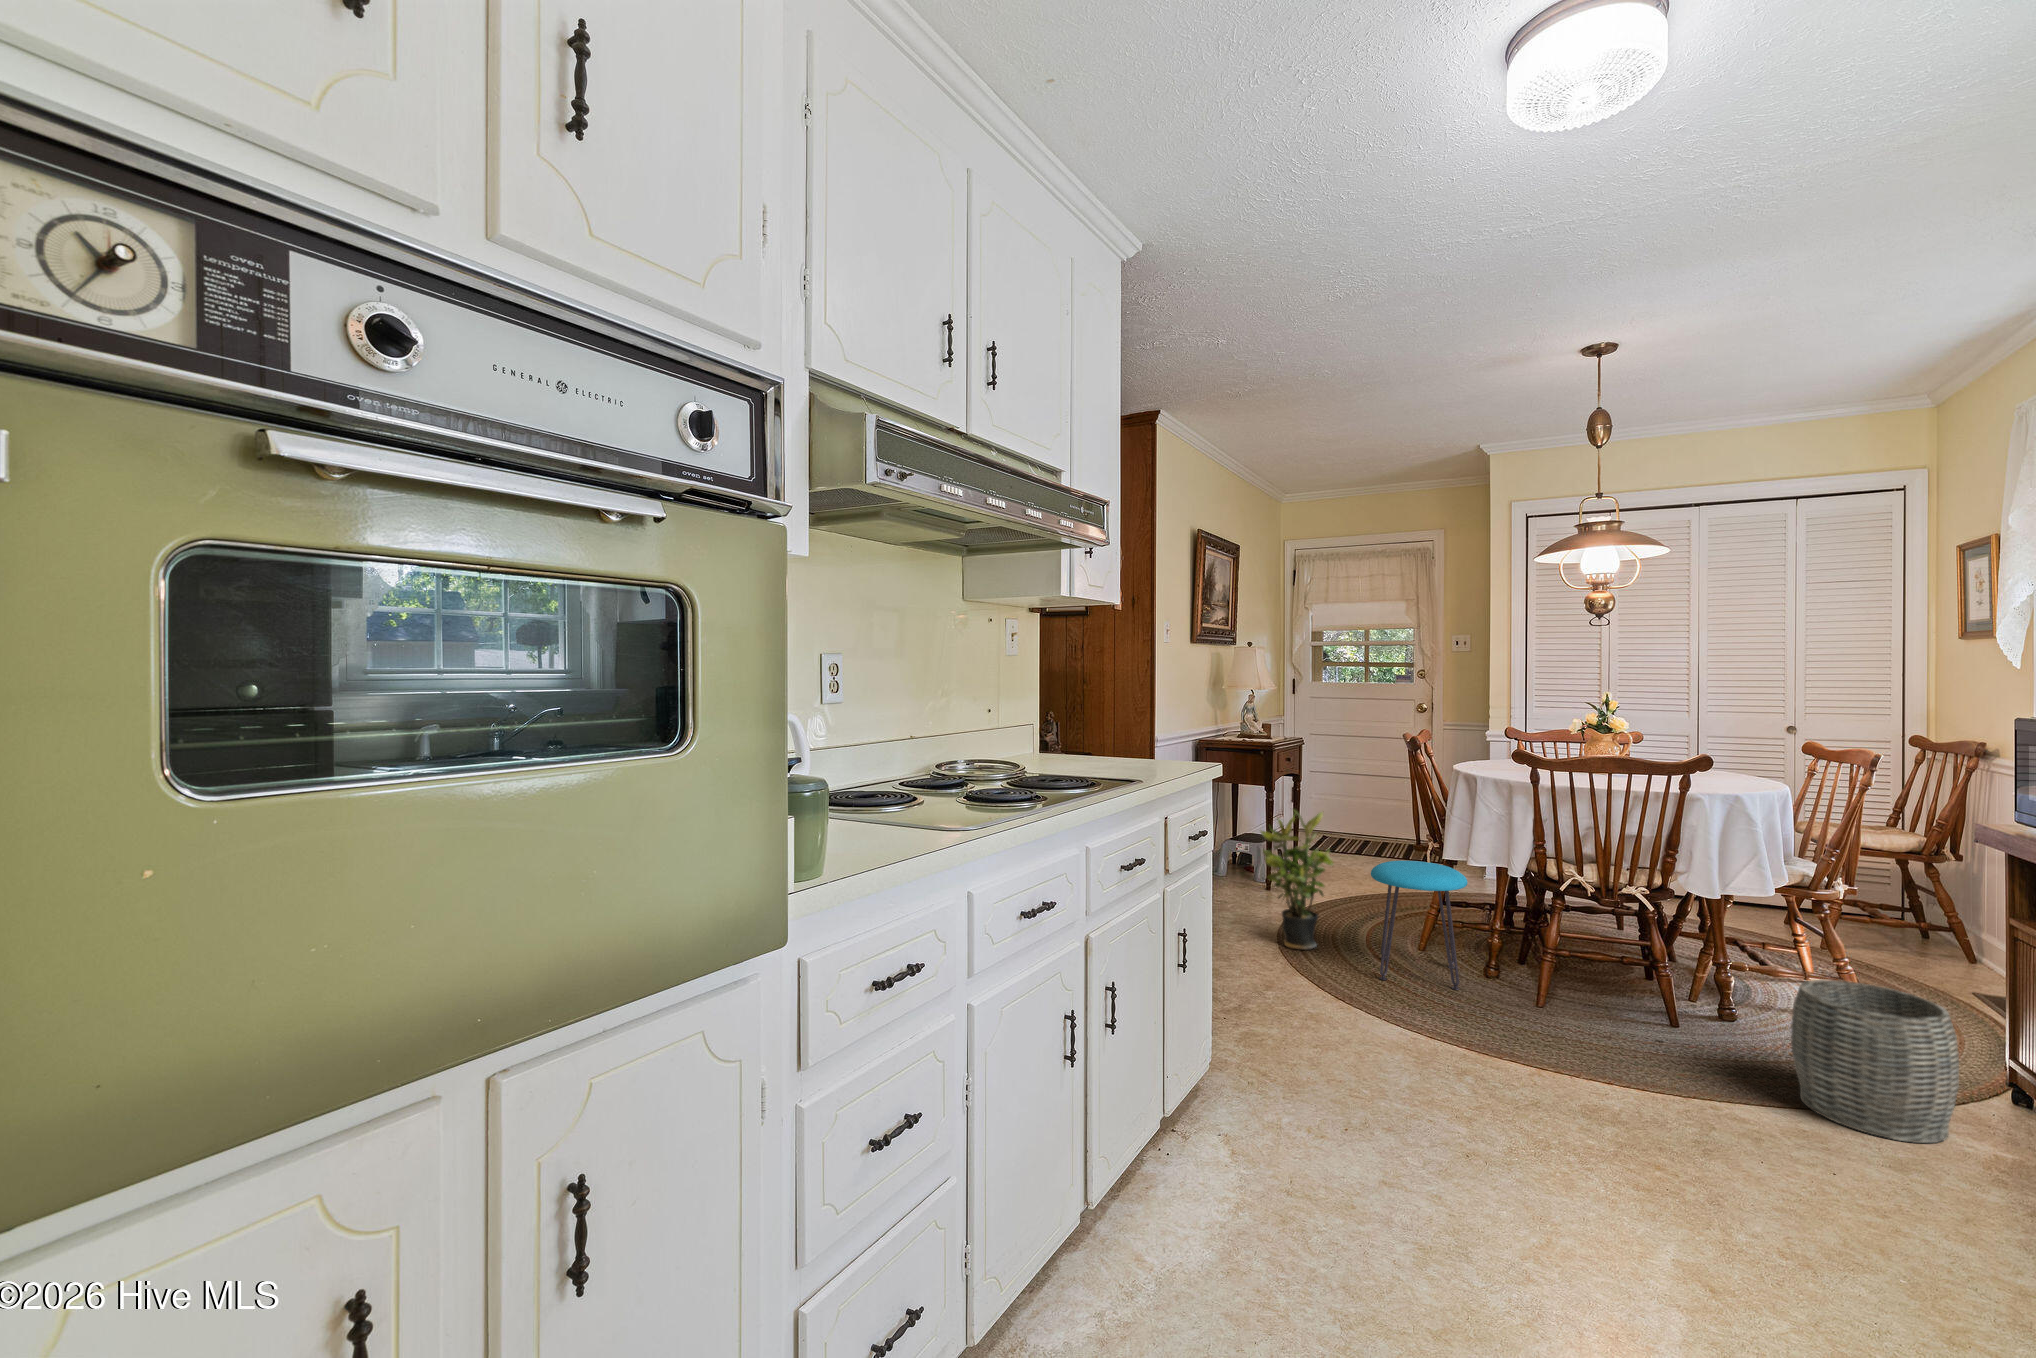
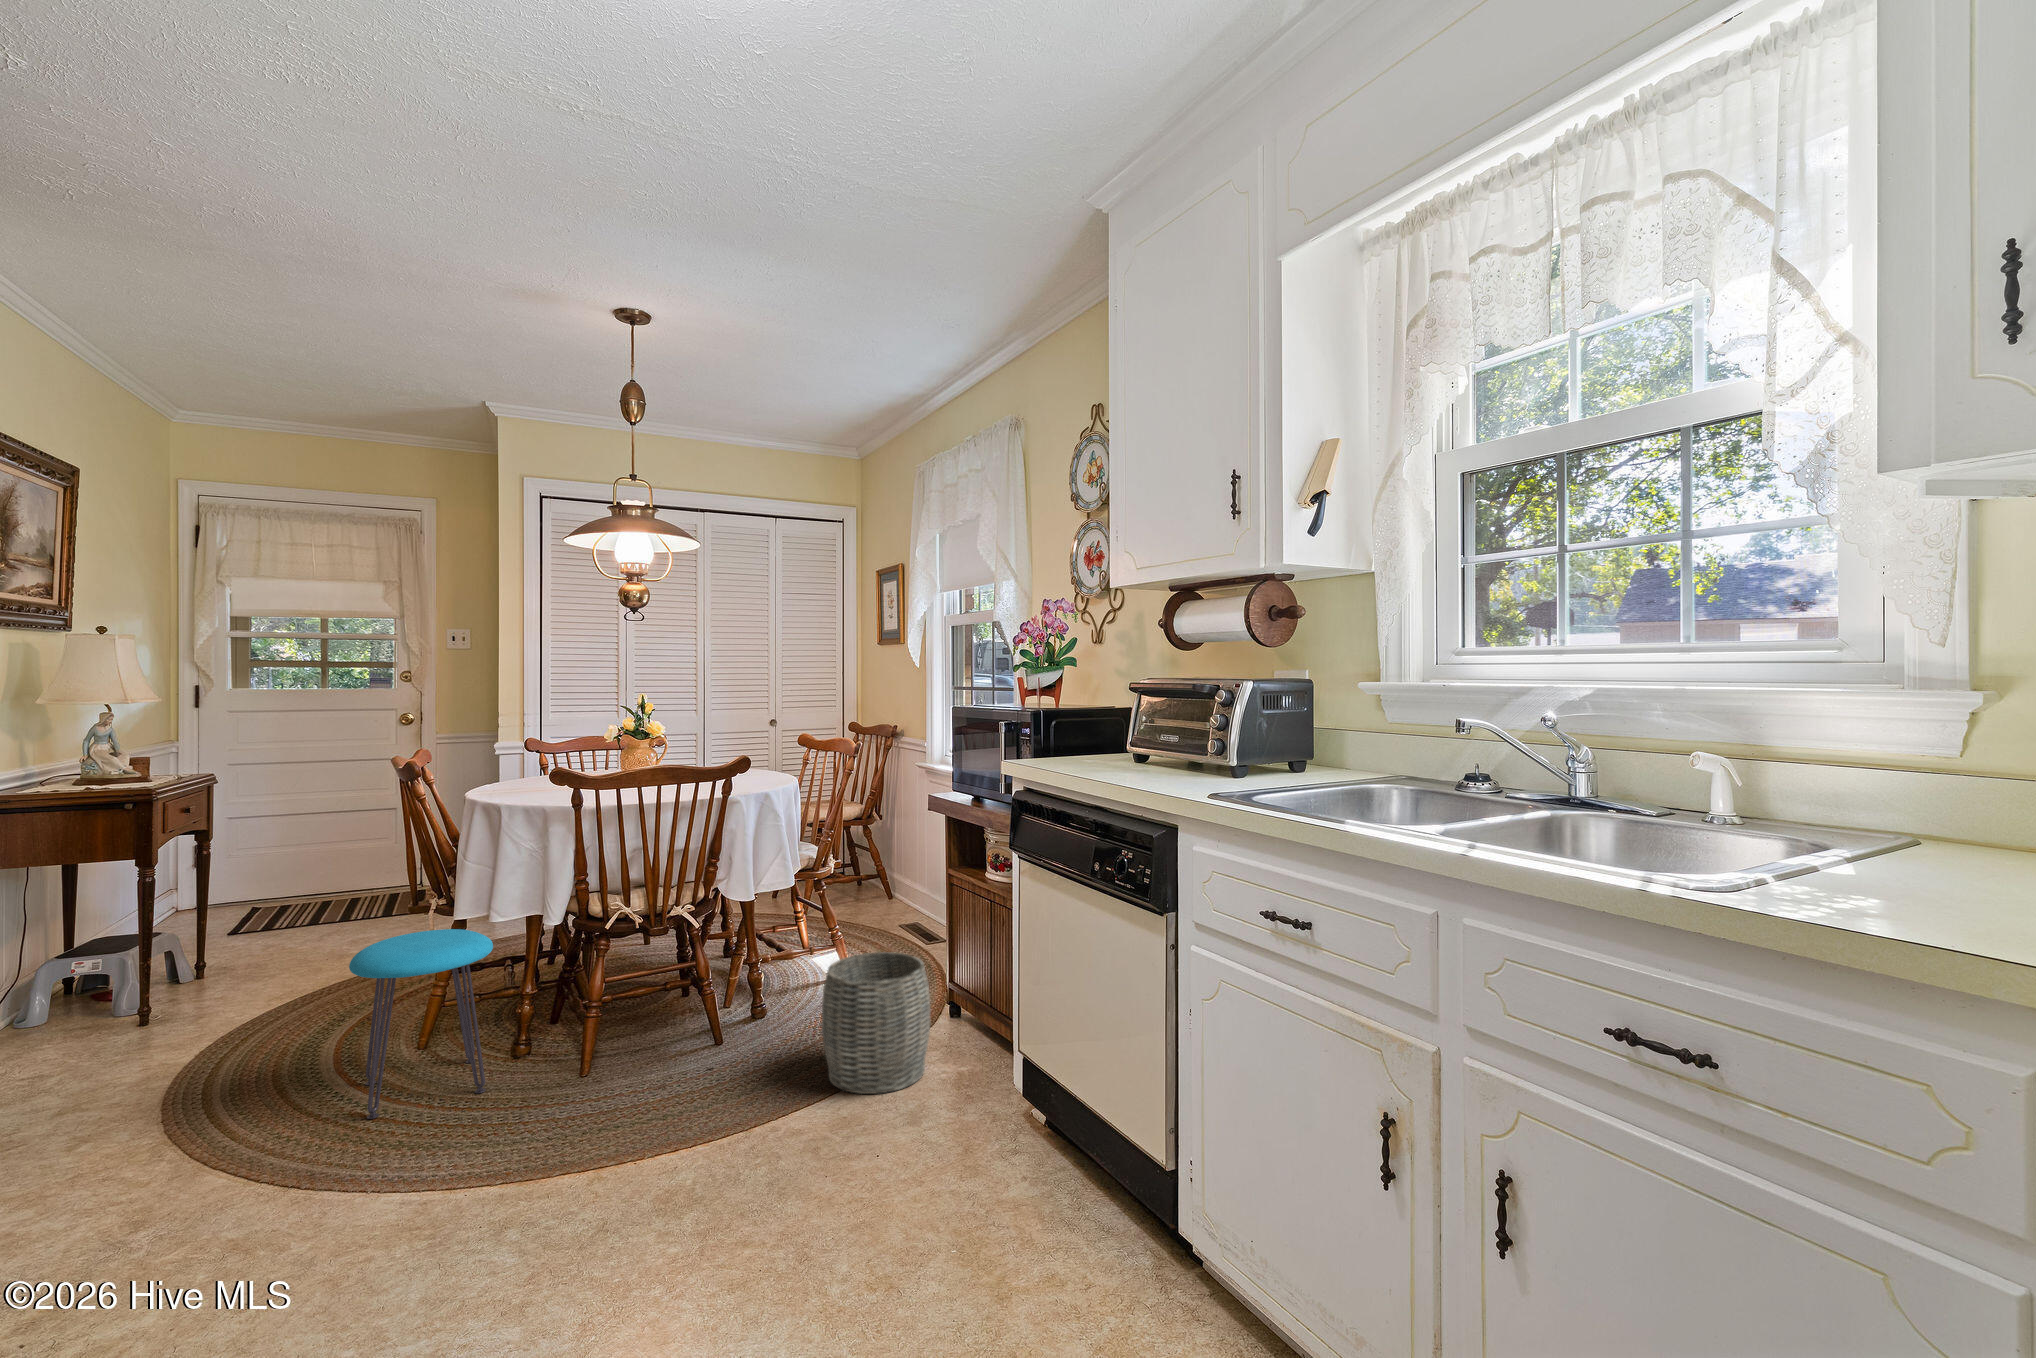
potted plant: present [1261,810,1334,950] -> none [131,887,282,1124]

